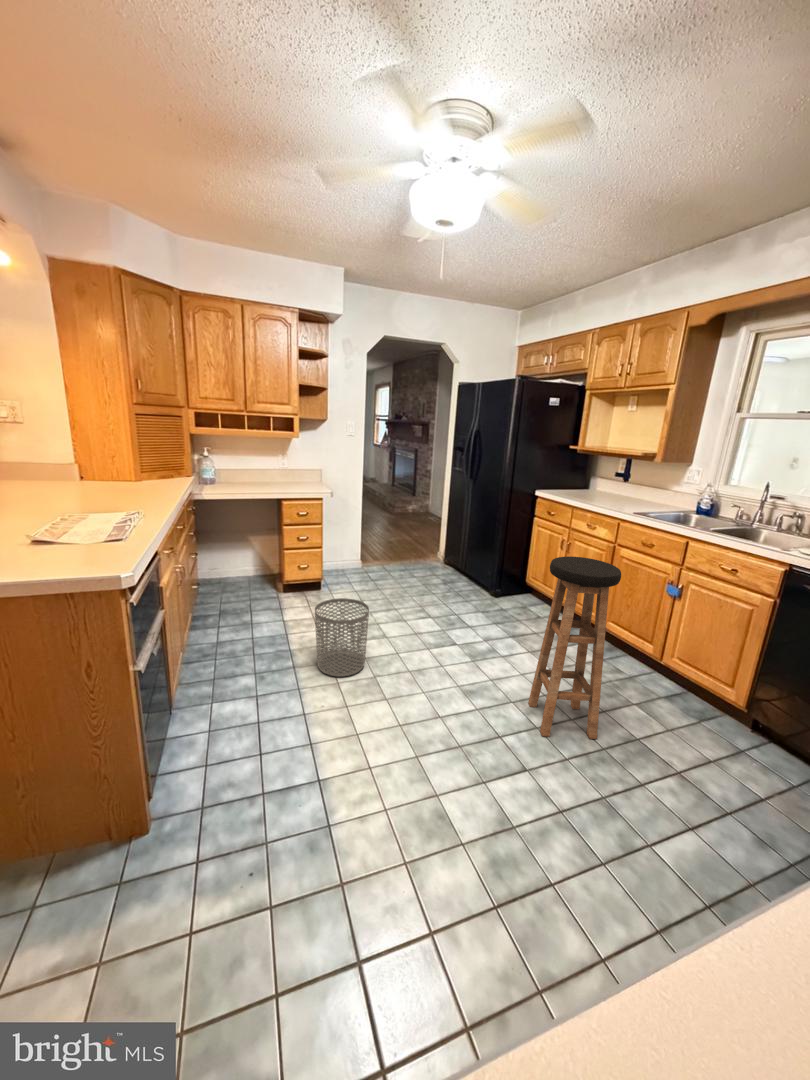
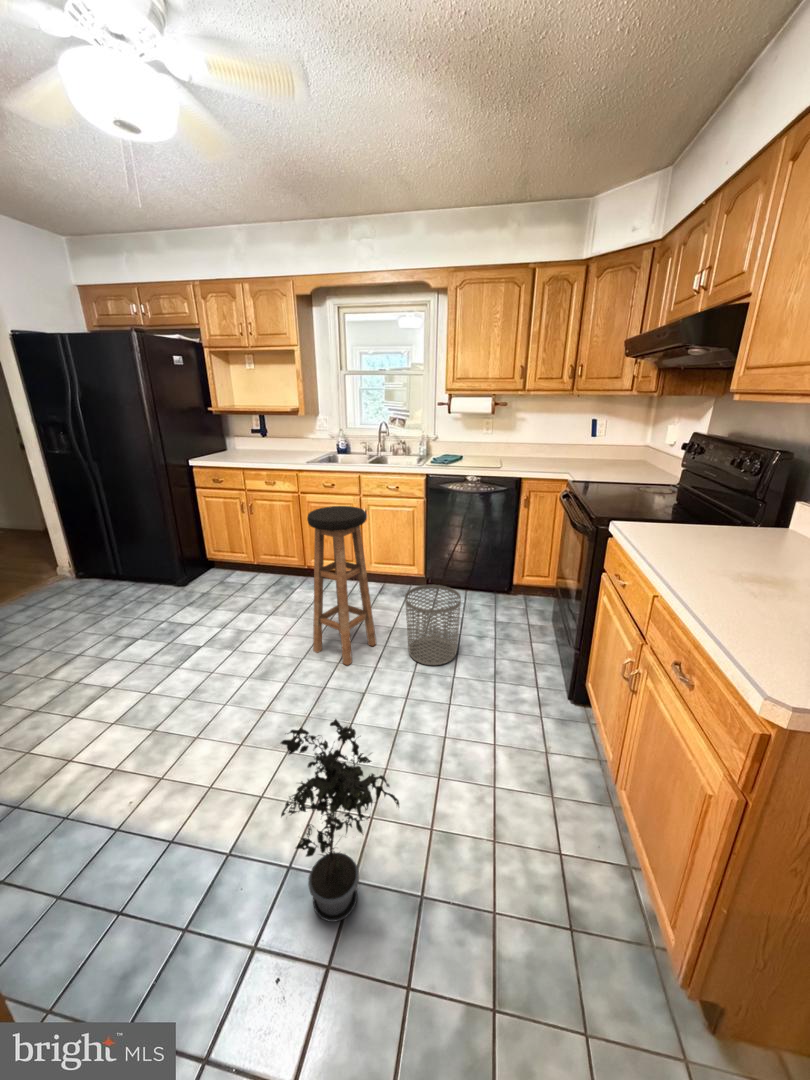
waste bin: present [315,598,369,676] -> present [405,585,461,665]
potted plant: none [274,707,366,903] -> present [281,719,399,922]

